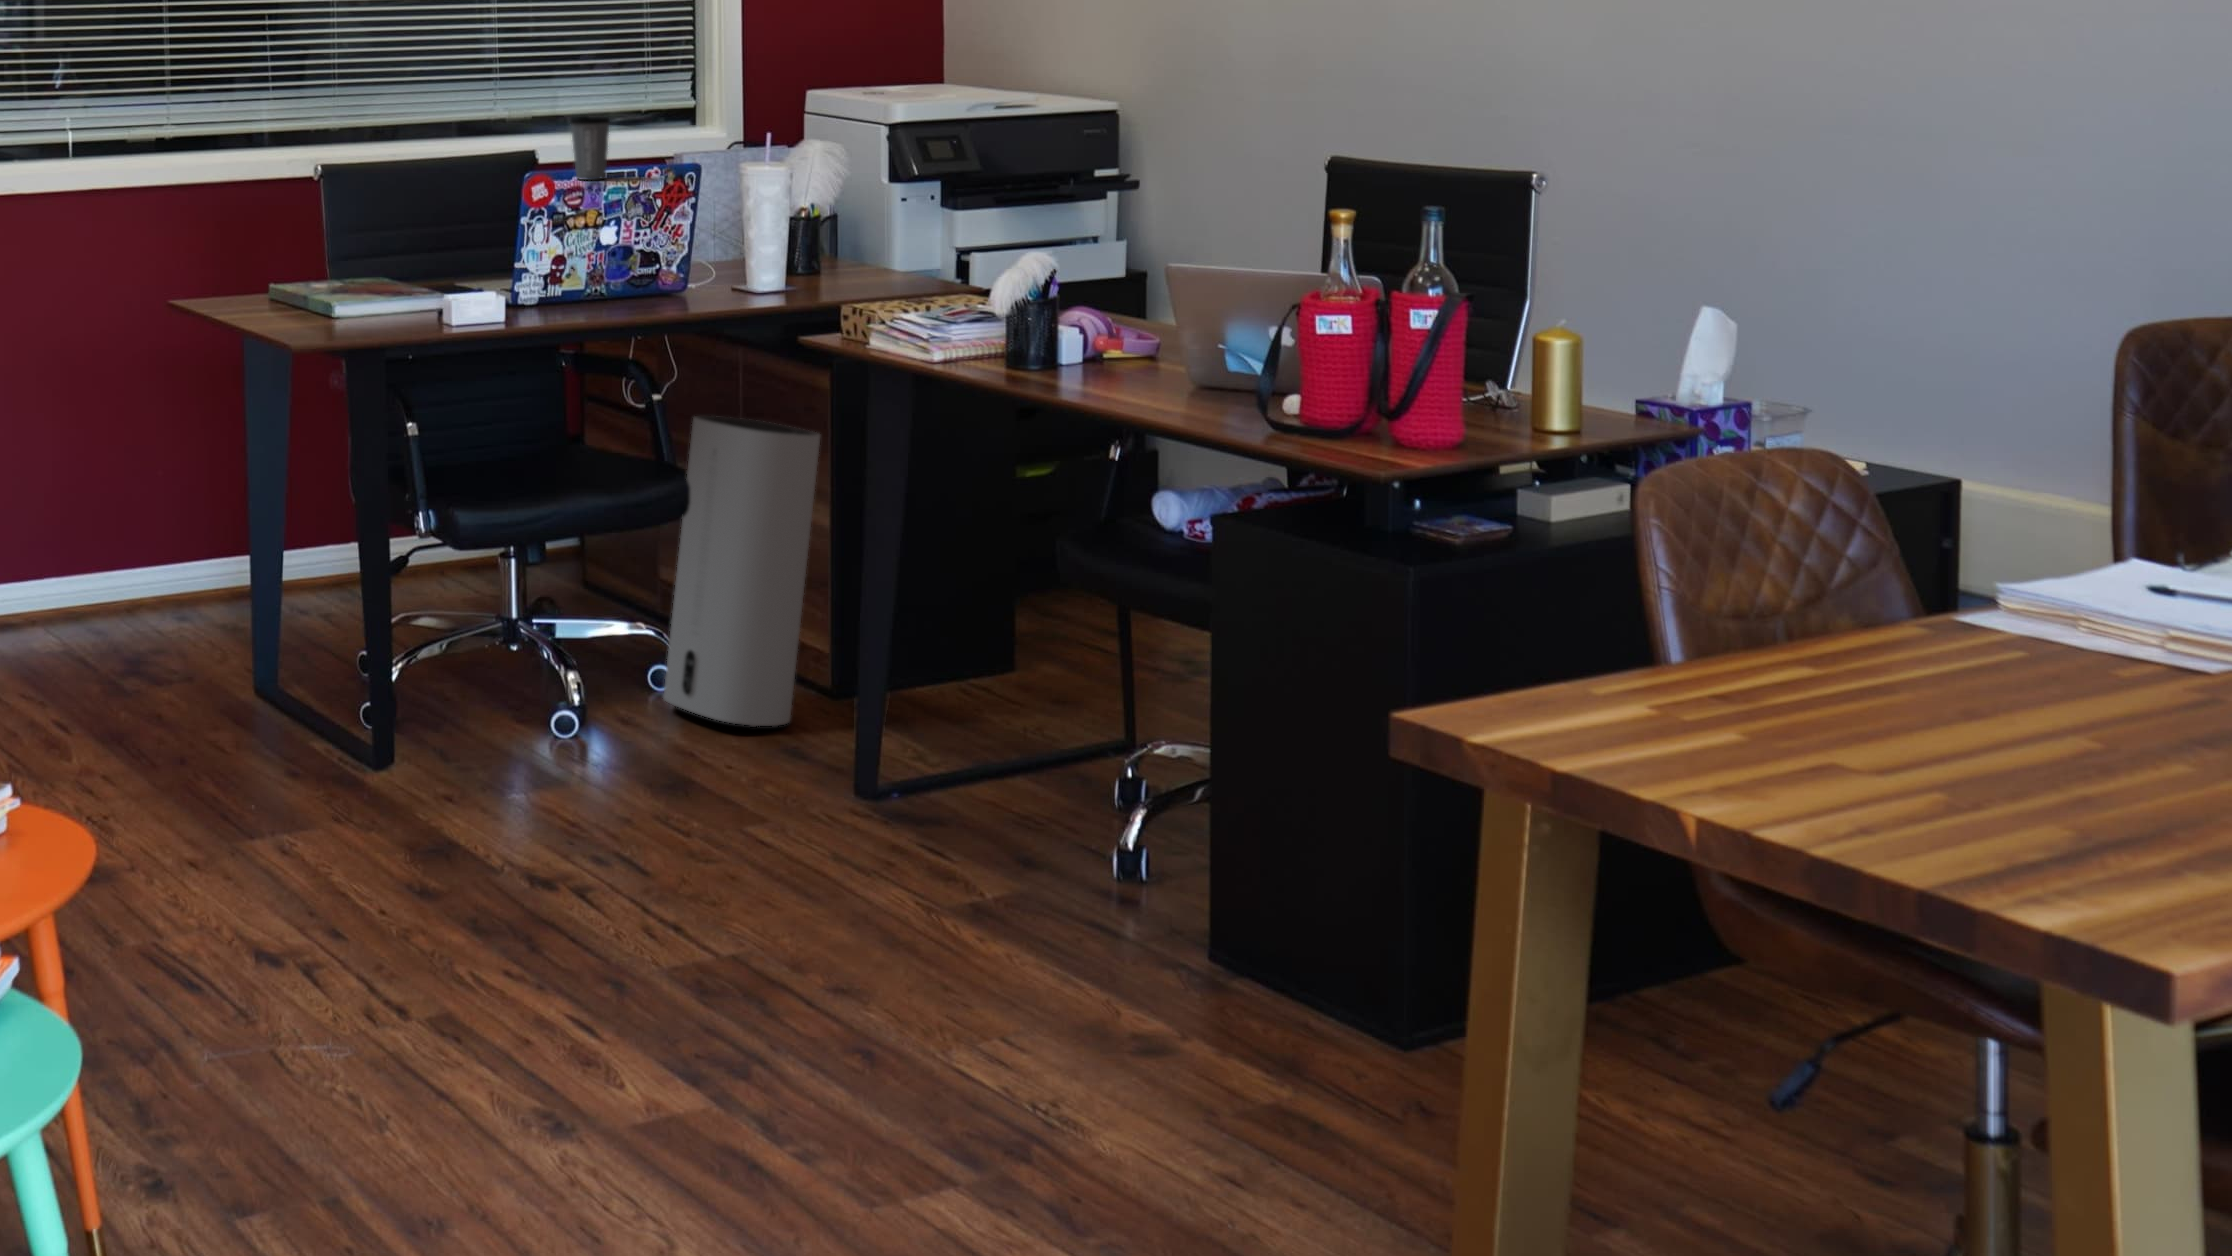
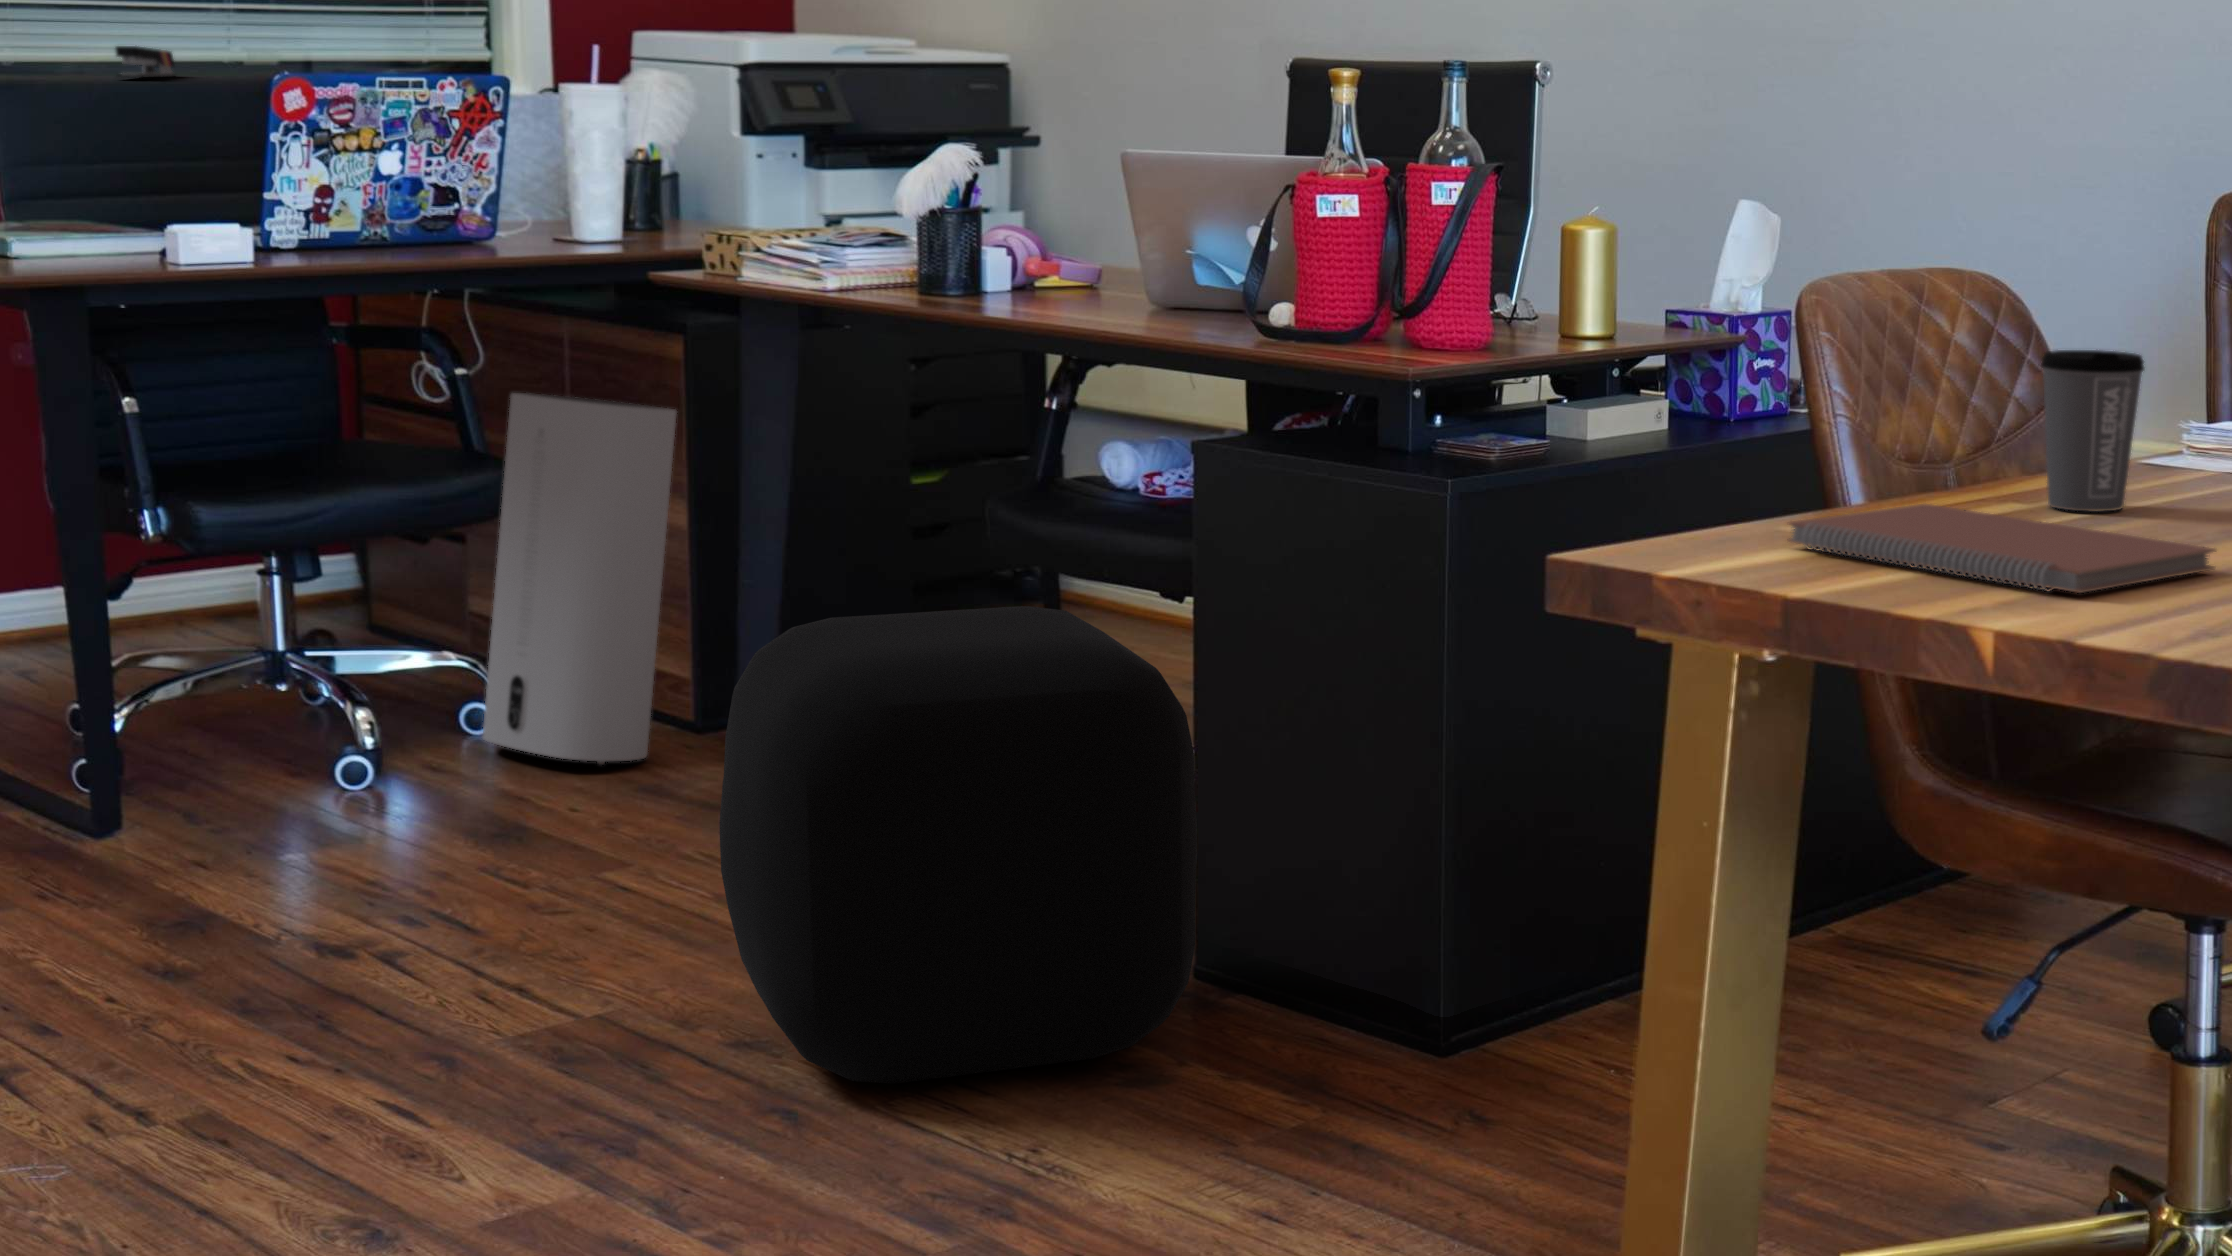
coffee cup: present [570,116,610,180] -> present [2041,350,2144,512]
stapler: none [415,144,457,170] -> present [116,46,175,78]
ottoman: none [824,647,1200,1041] -> present [719,606,1197,1084]
notebook: none [1582,678,1927,785] -> present [1788,504,2216,593]

